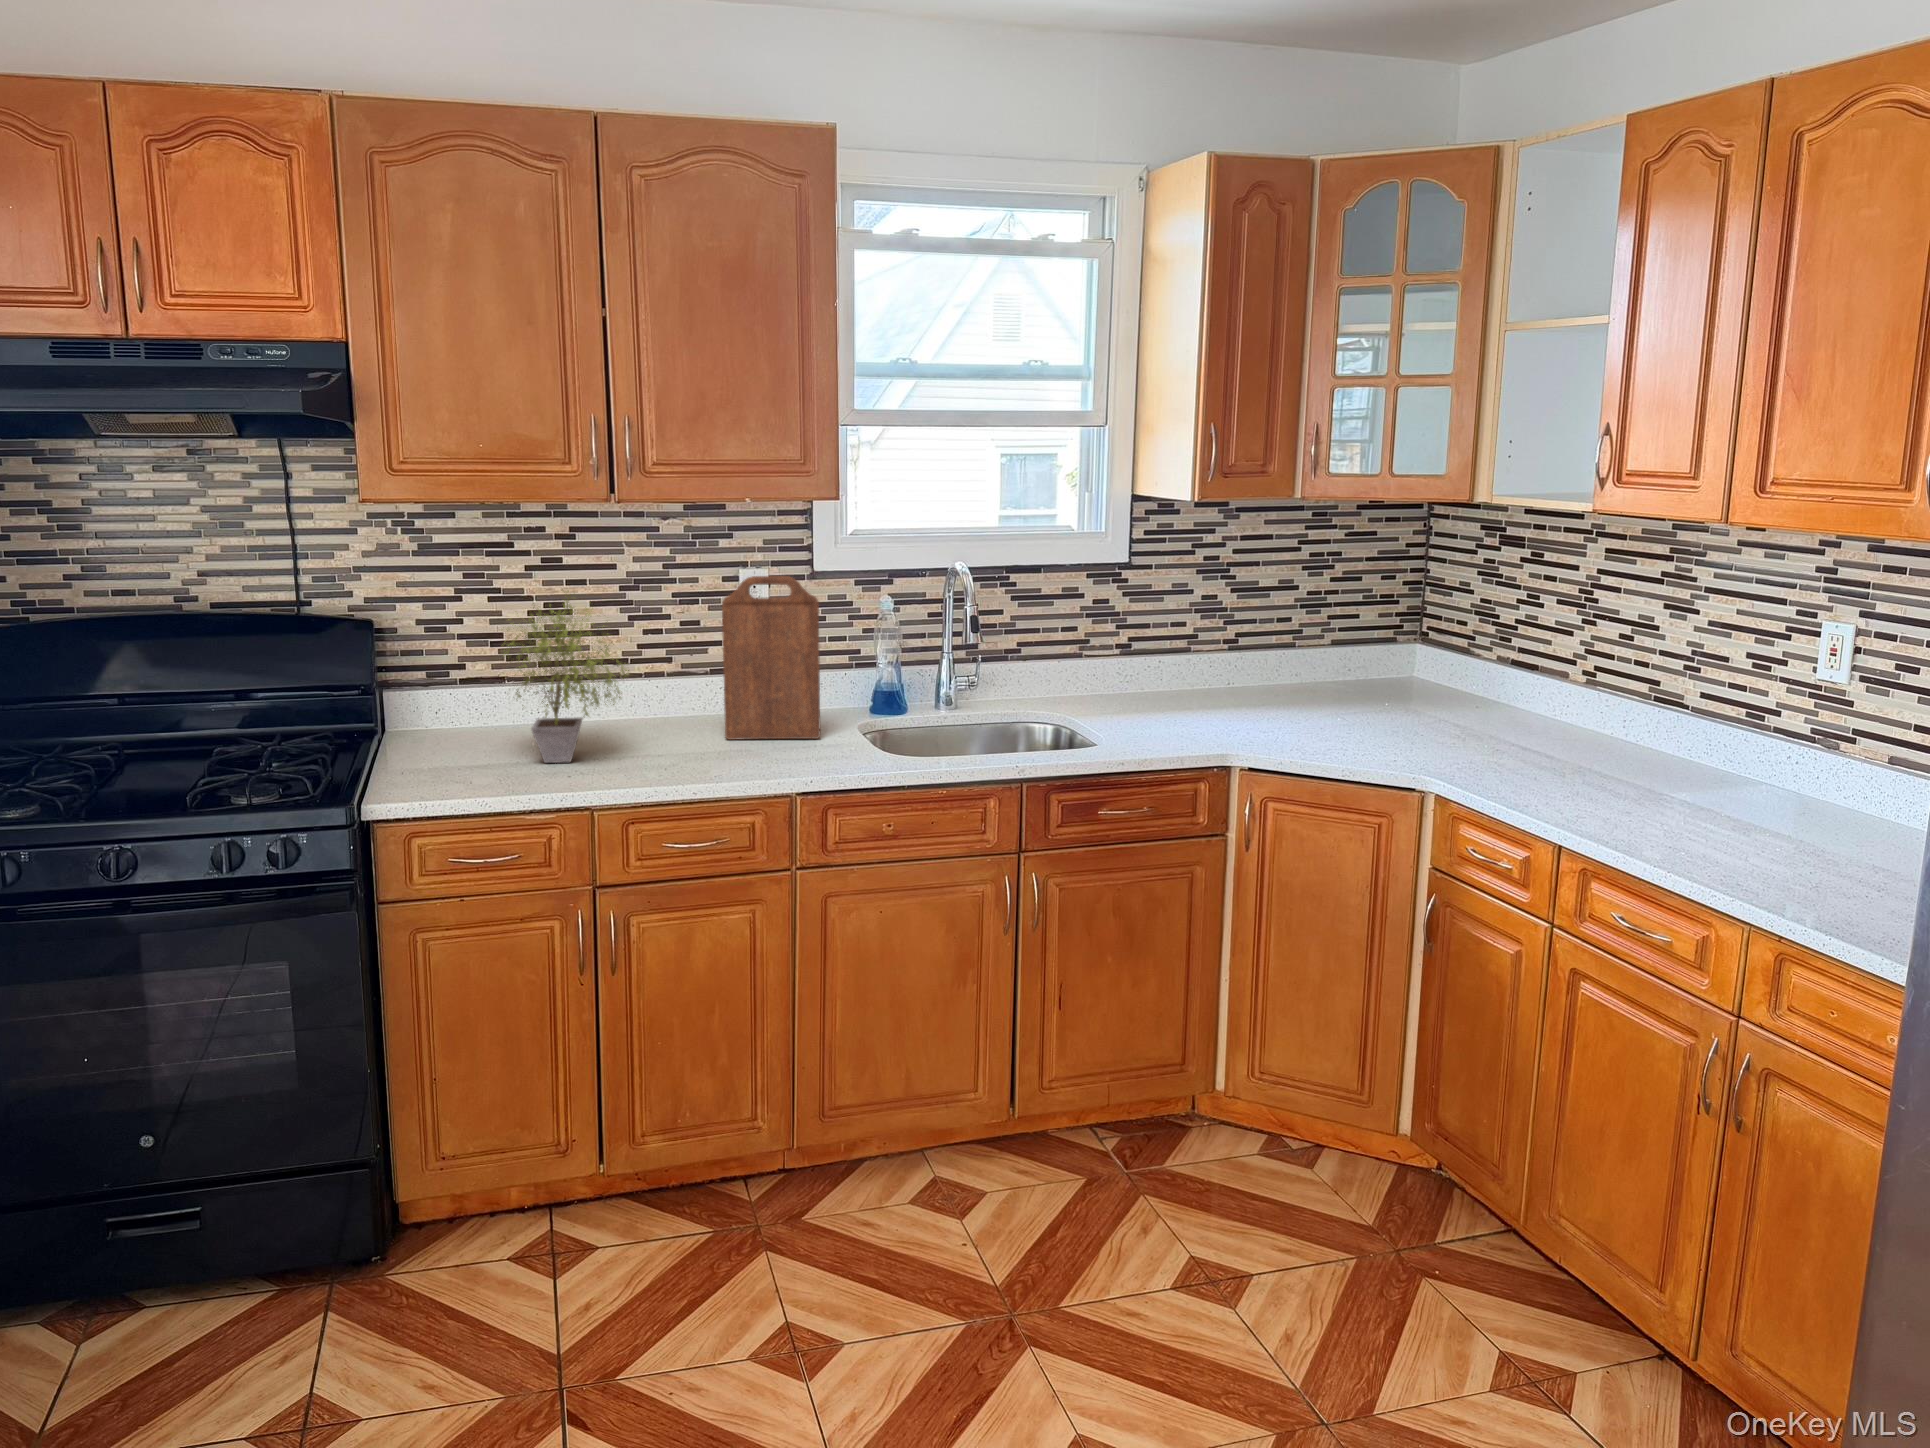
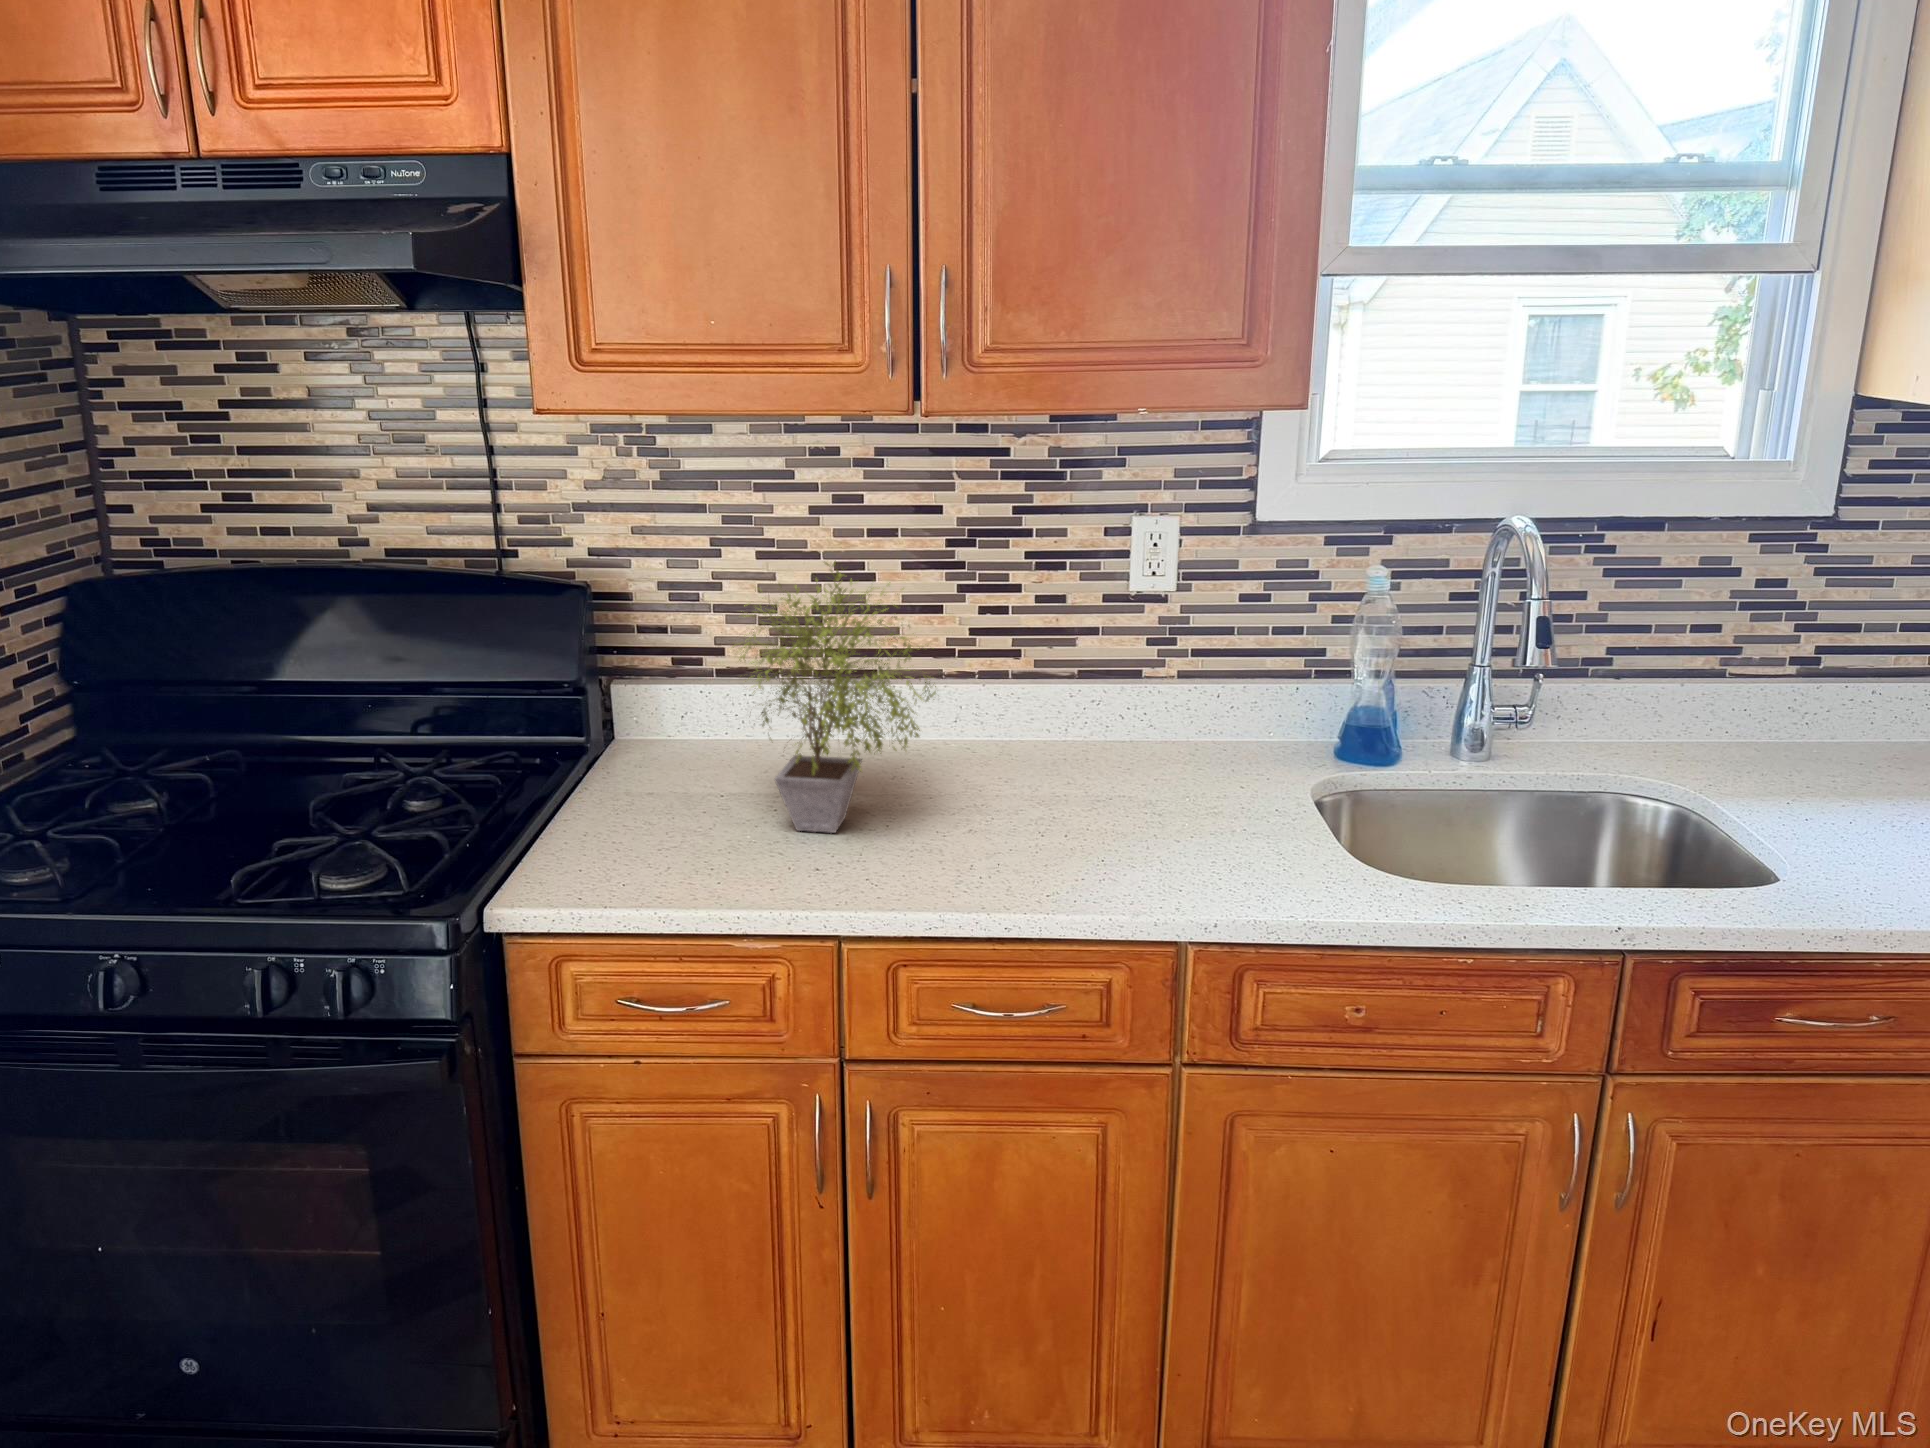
cutting board: present [722,576,820,740] -> none [1090,540,1259,814]

